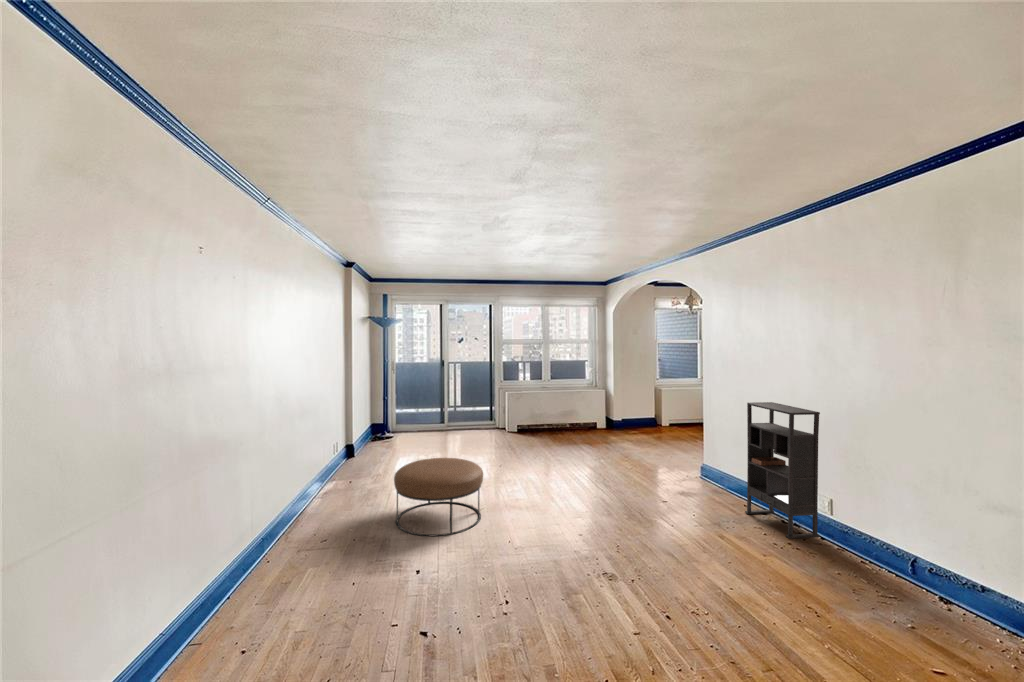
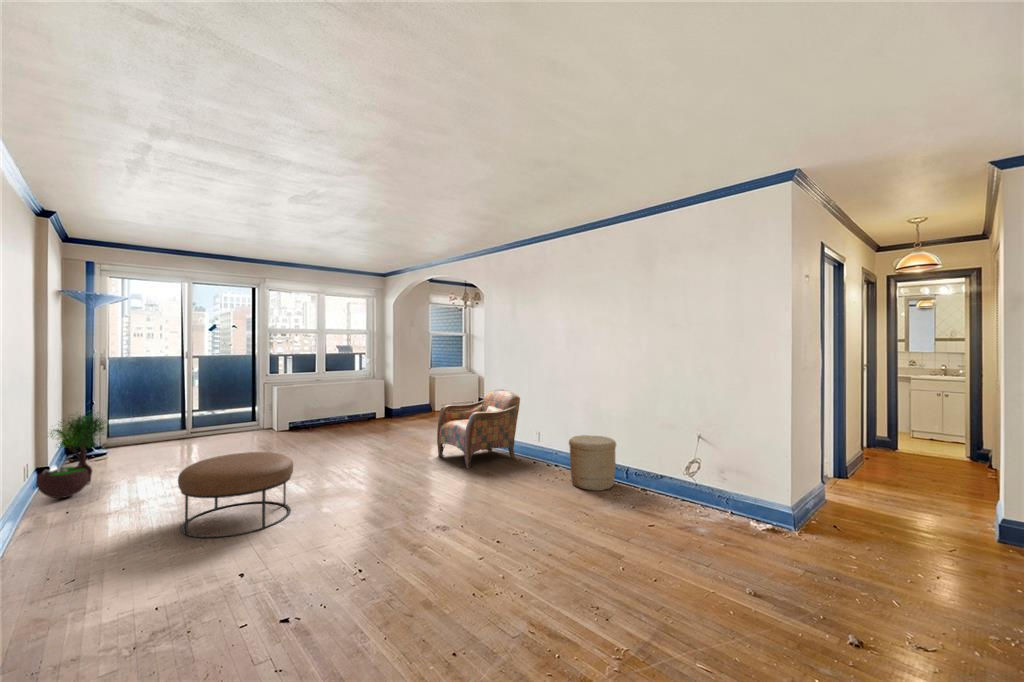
bookshelf: present [745,402,820,539] -> none [523,375,574,475]
potted tree: none [336,405,376,471] -> present [37,411,107,498]
armchair: none [642,414,745,504] -> present [437,390,520,468]
woven basket: none [806,493,890,583] -> present [569,435,616,491]

